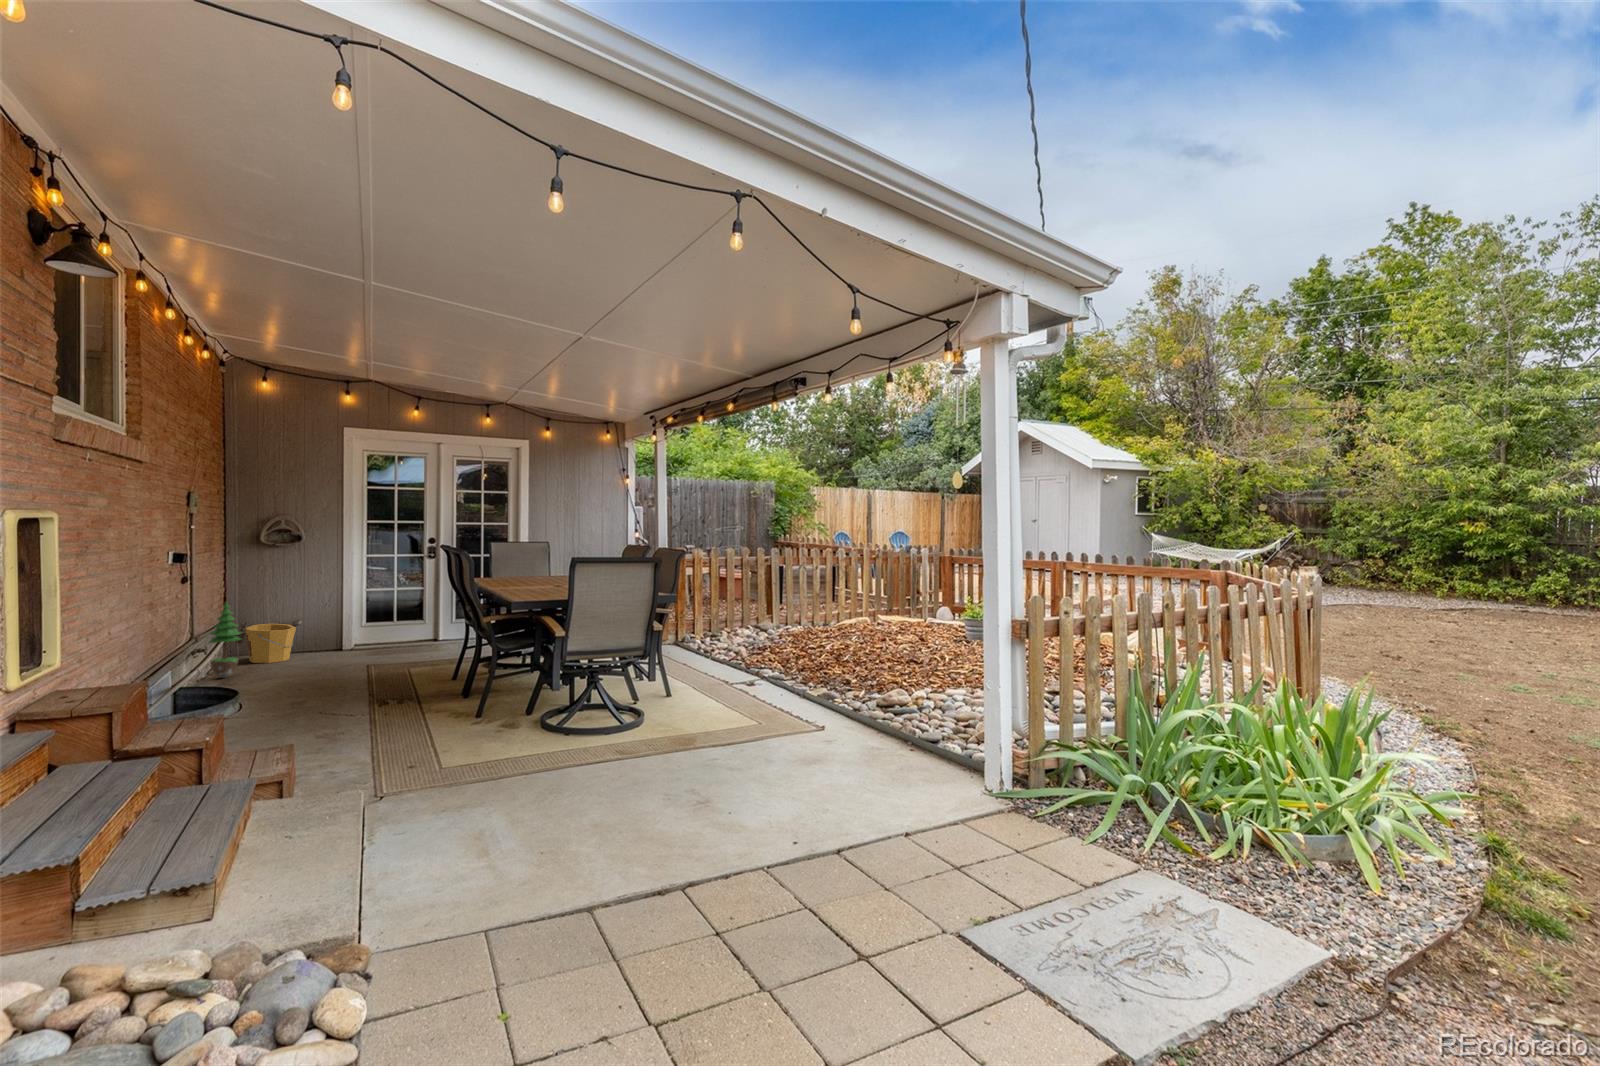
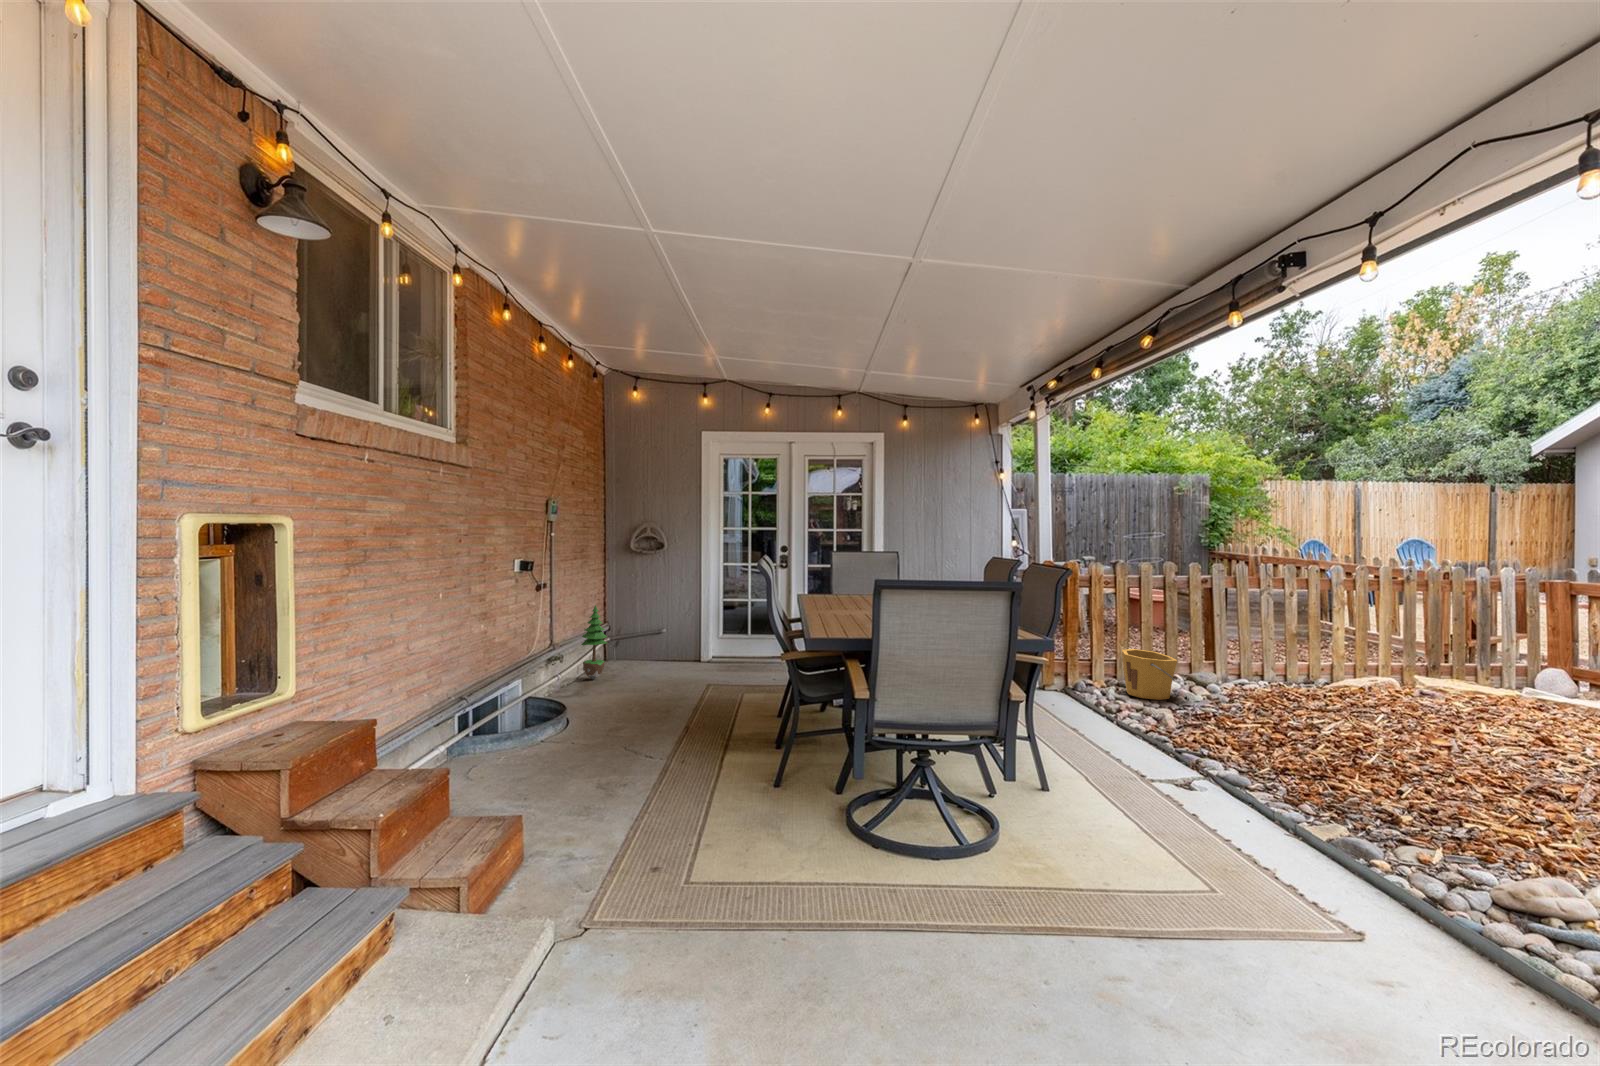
bucket: present [245,623,296,663] -> present [1122,649,1177,700]

